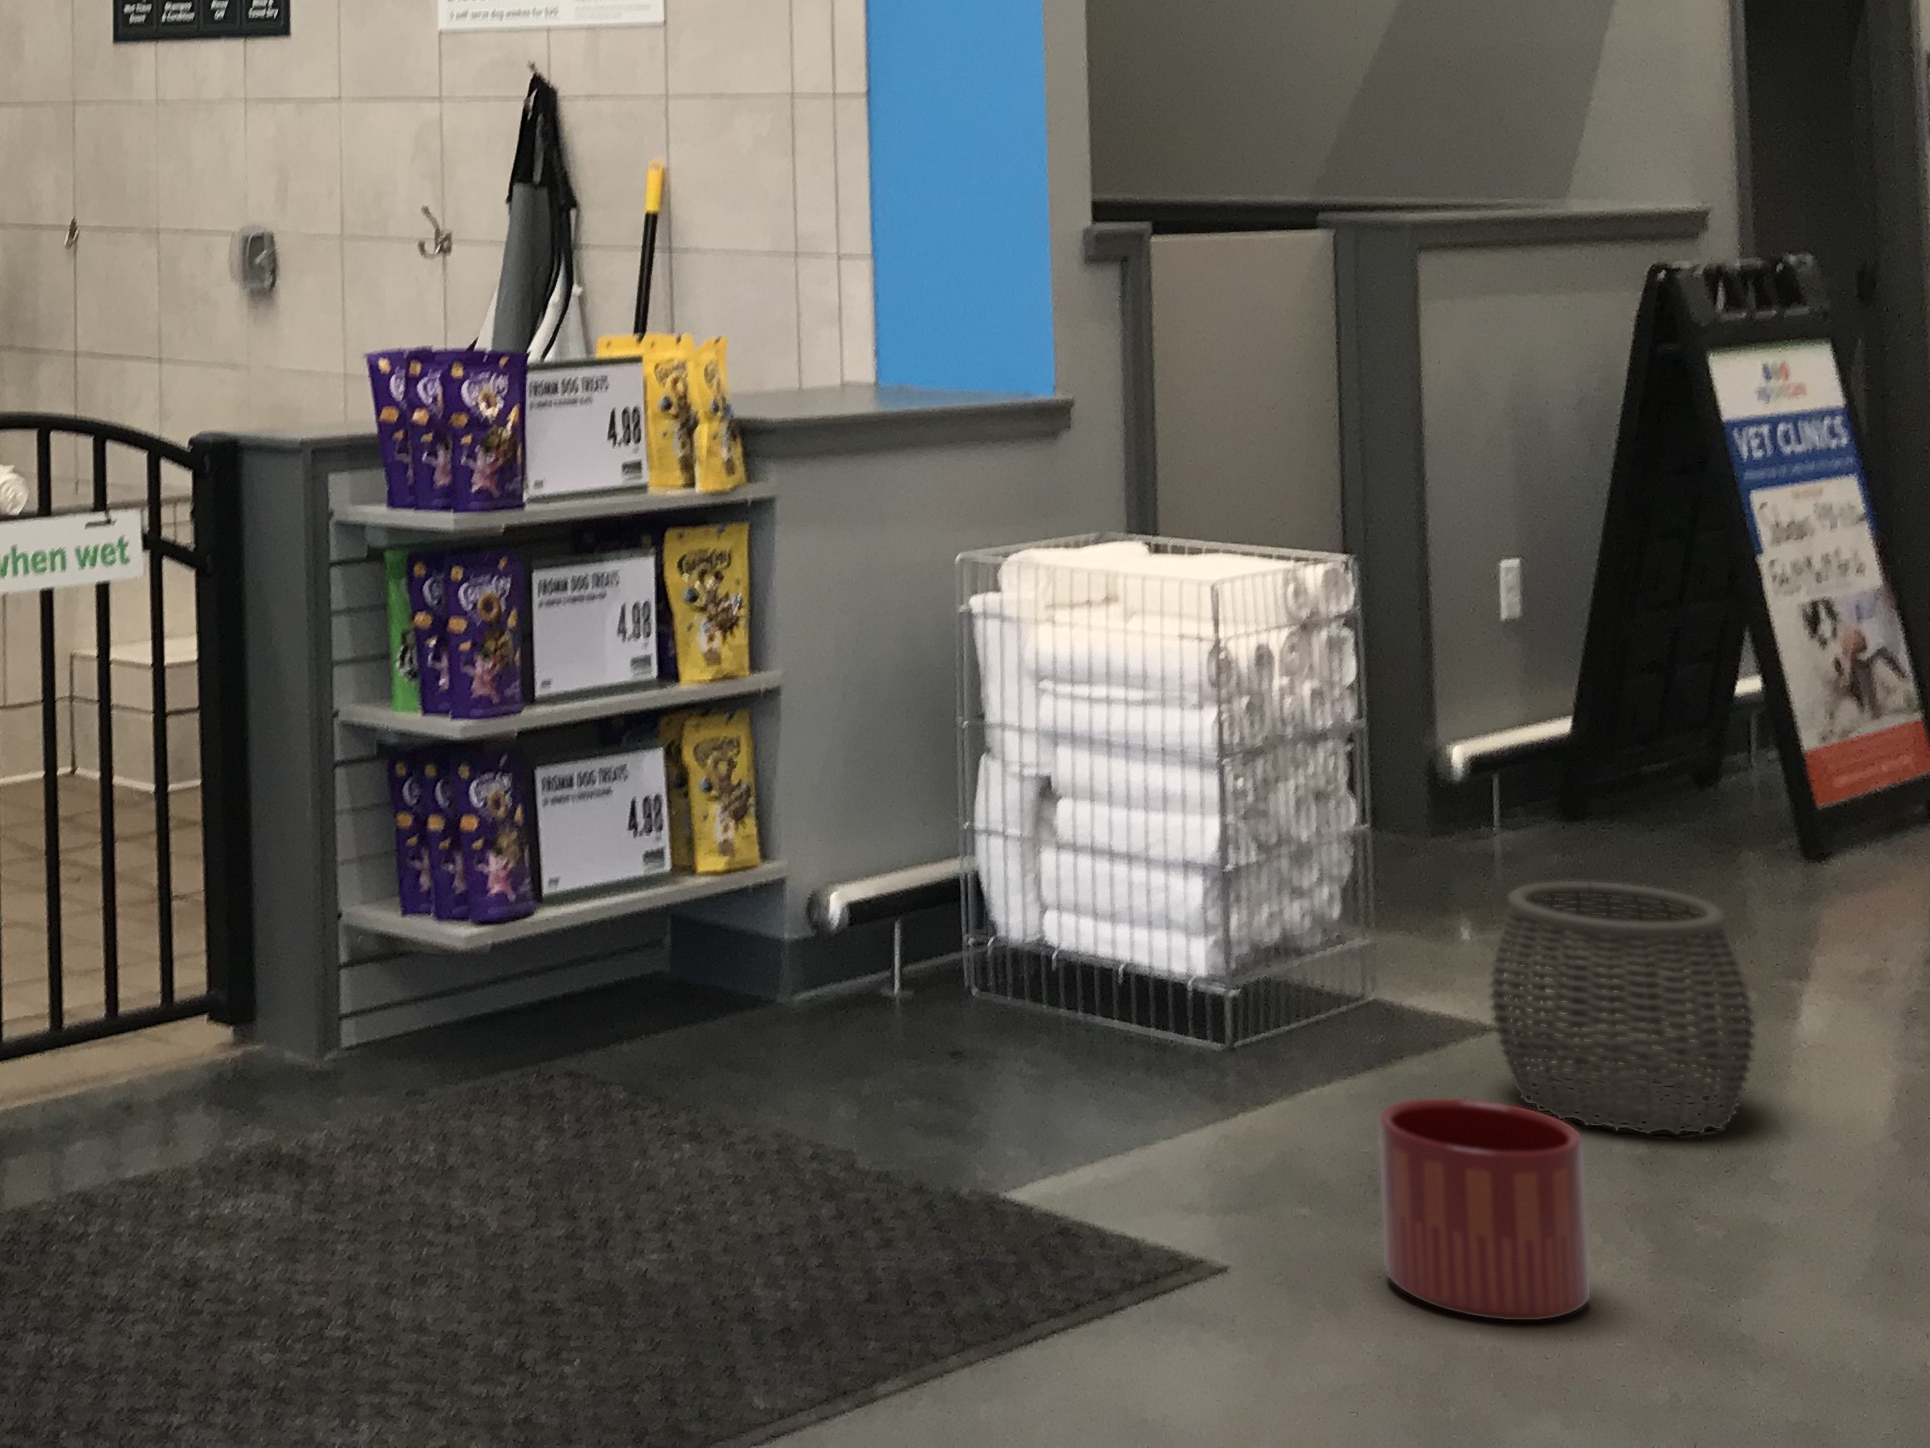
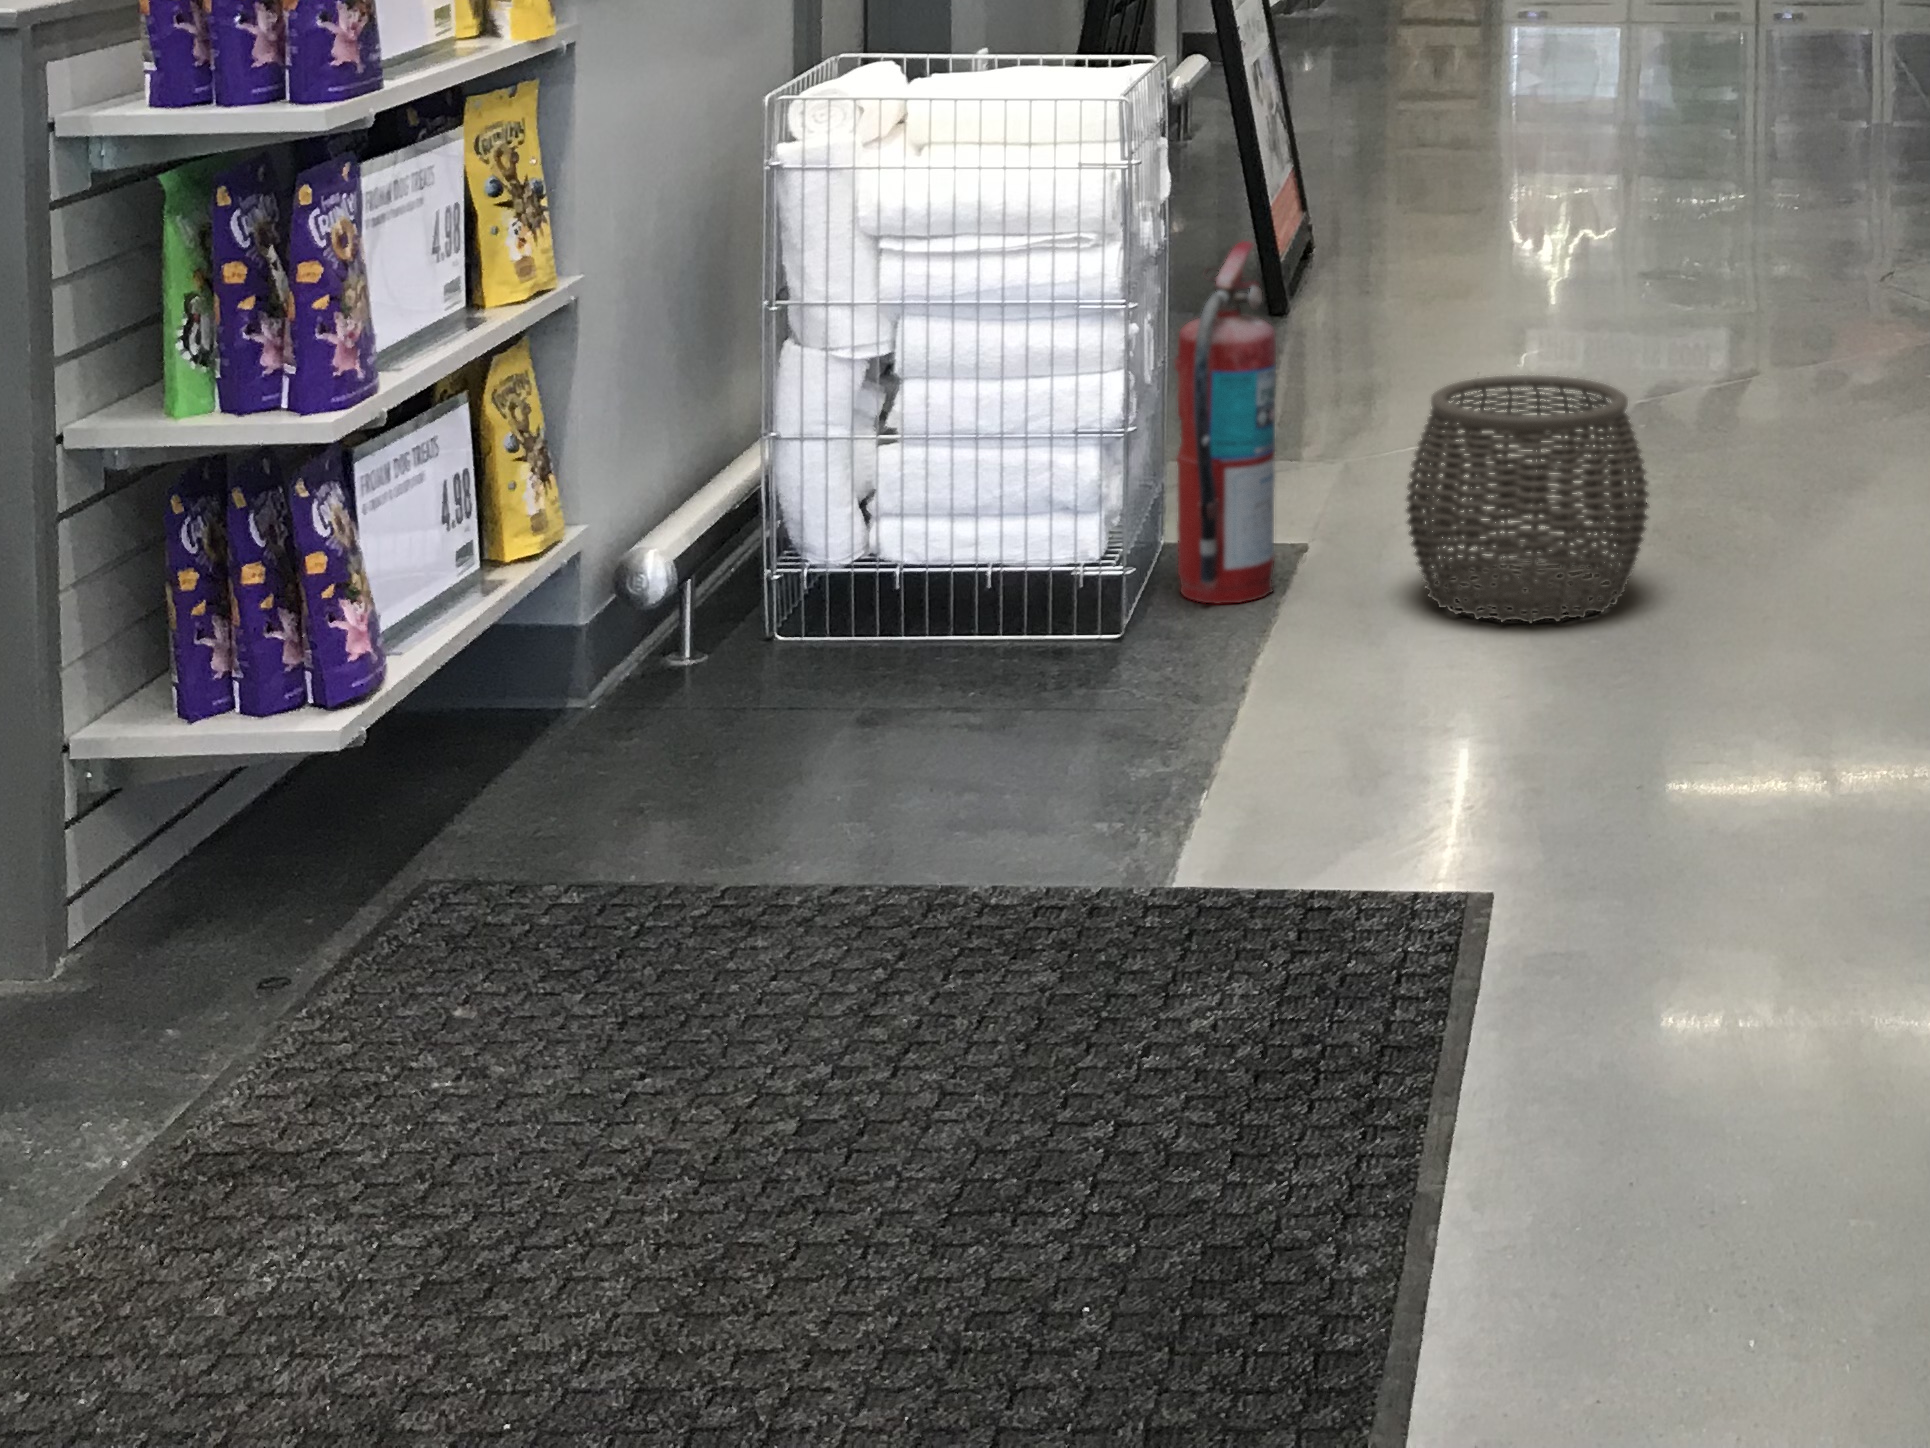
fire extinguisher: none [1289,719,1405,1053] -> present [1175,241,1276,603]
planter: present [1379,1098,1590,1320] -> none [1628,619,1826,844]

